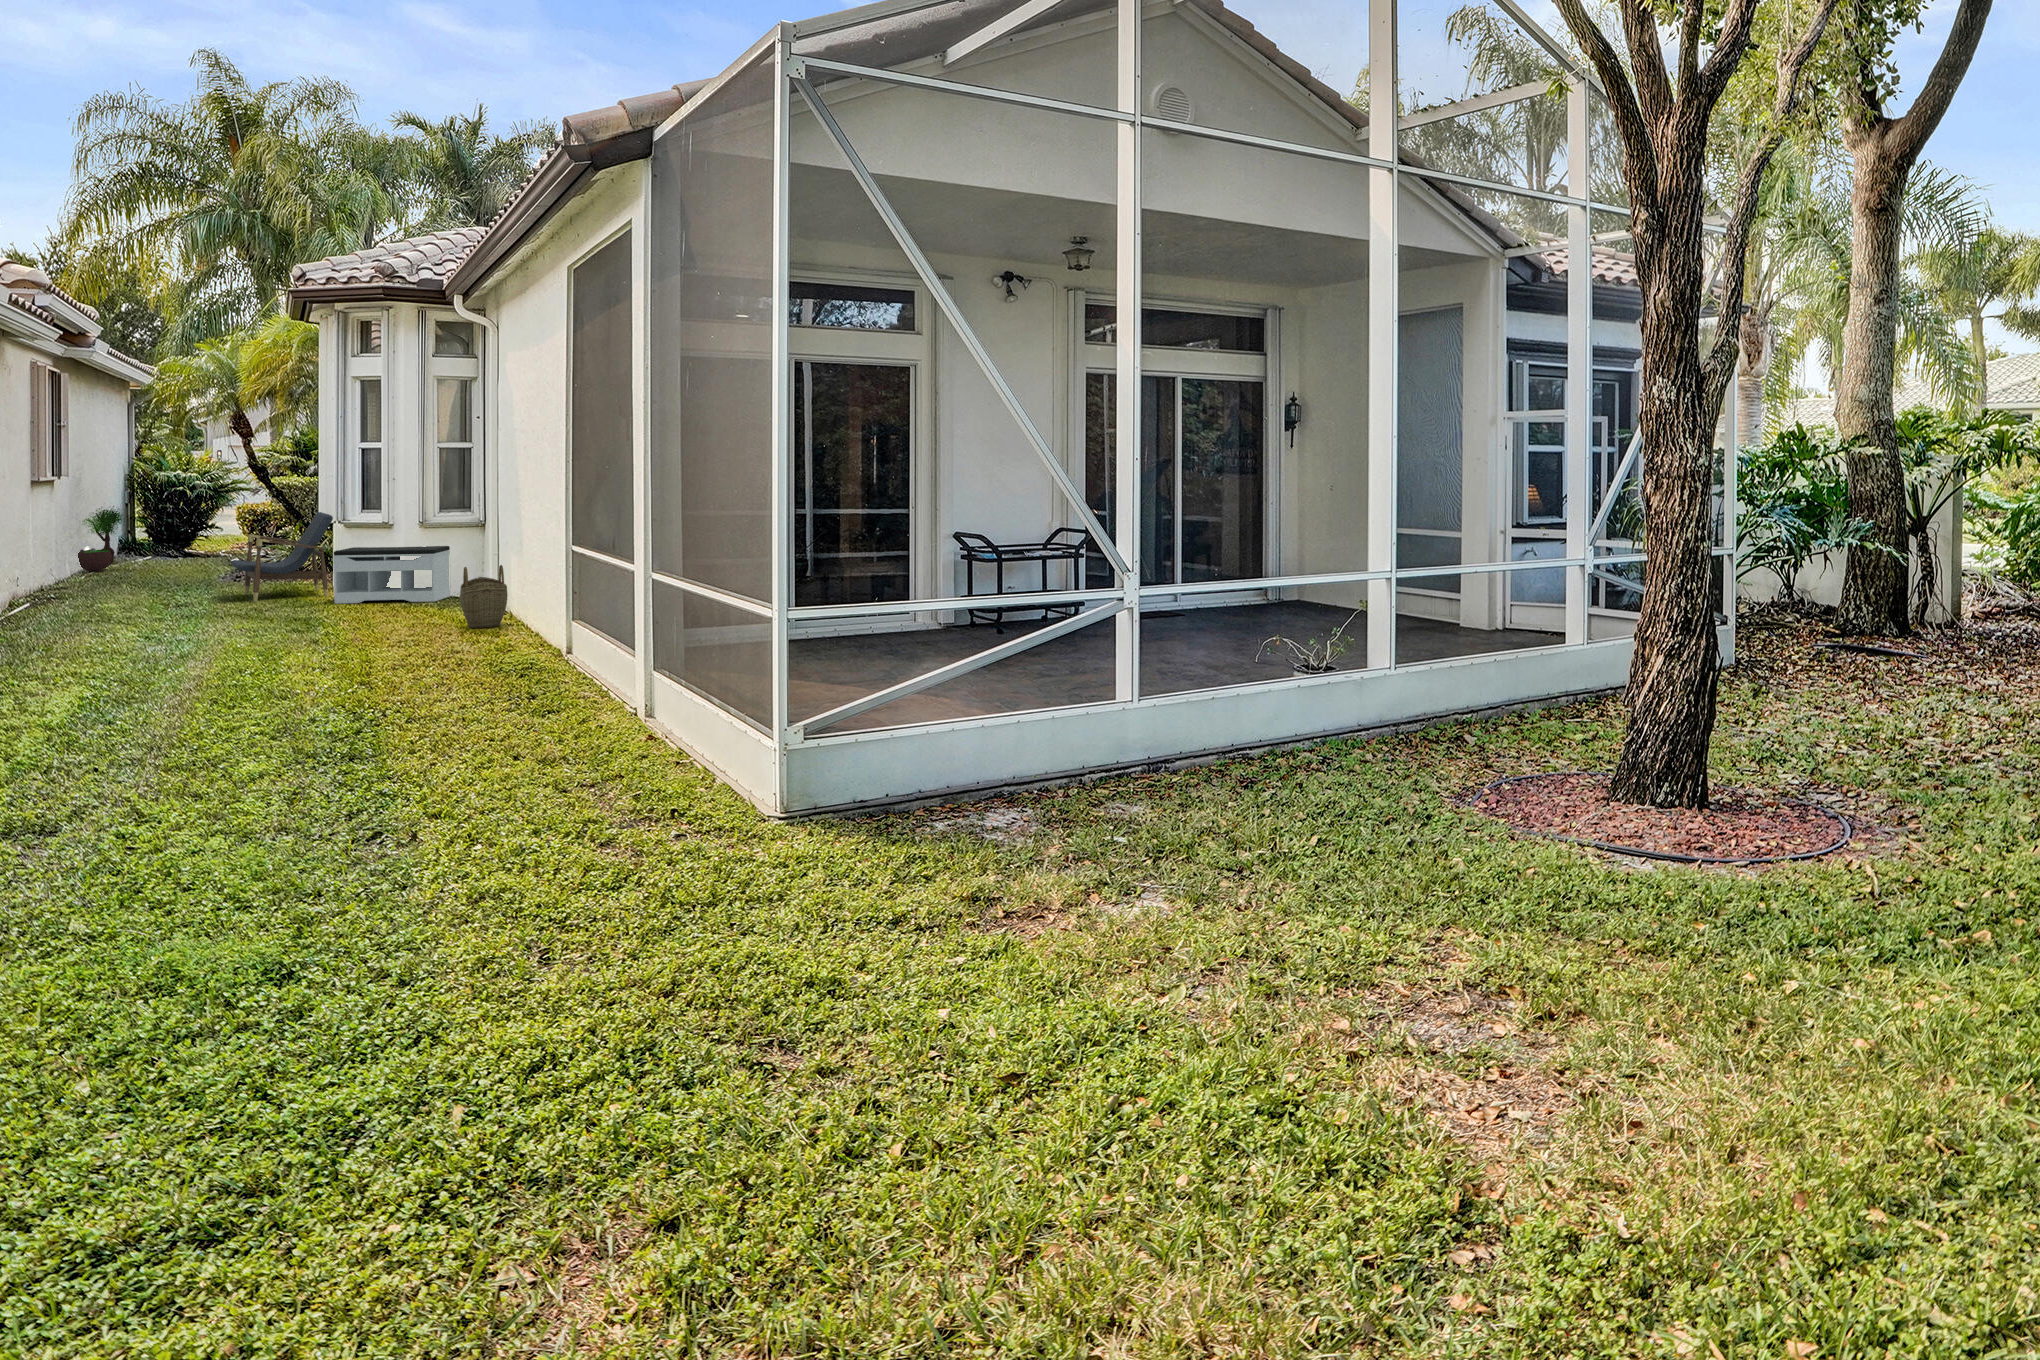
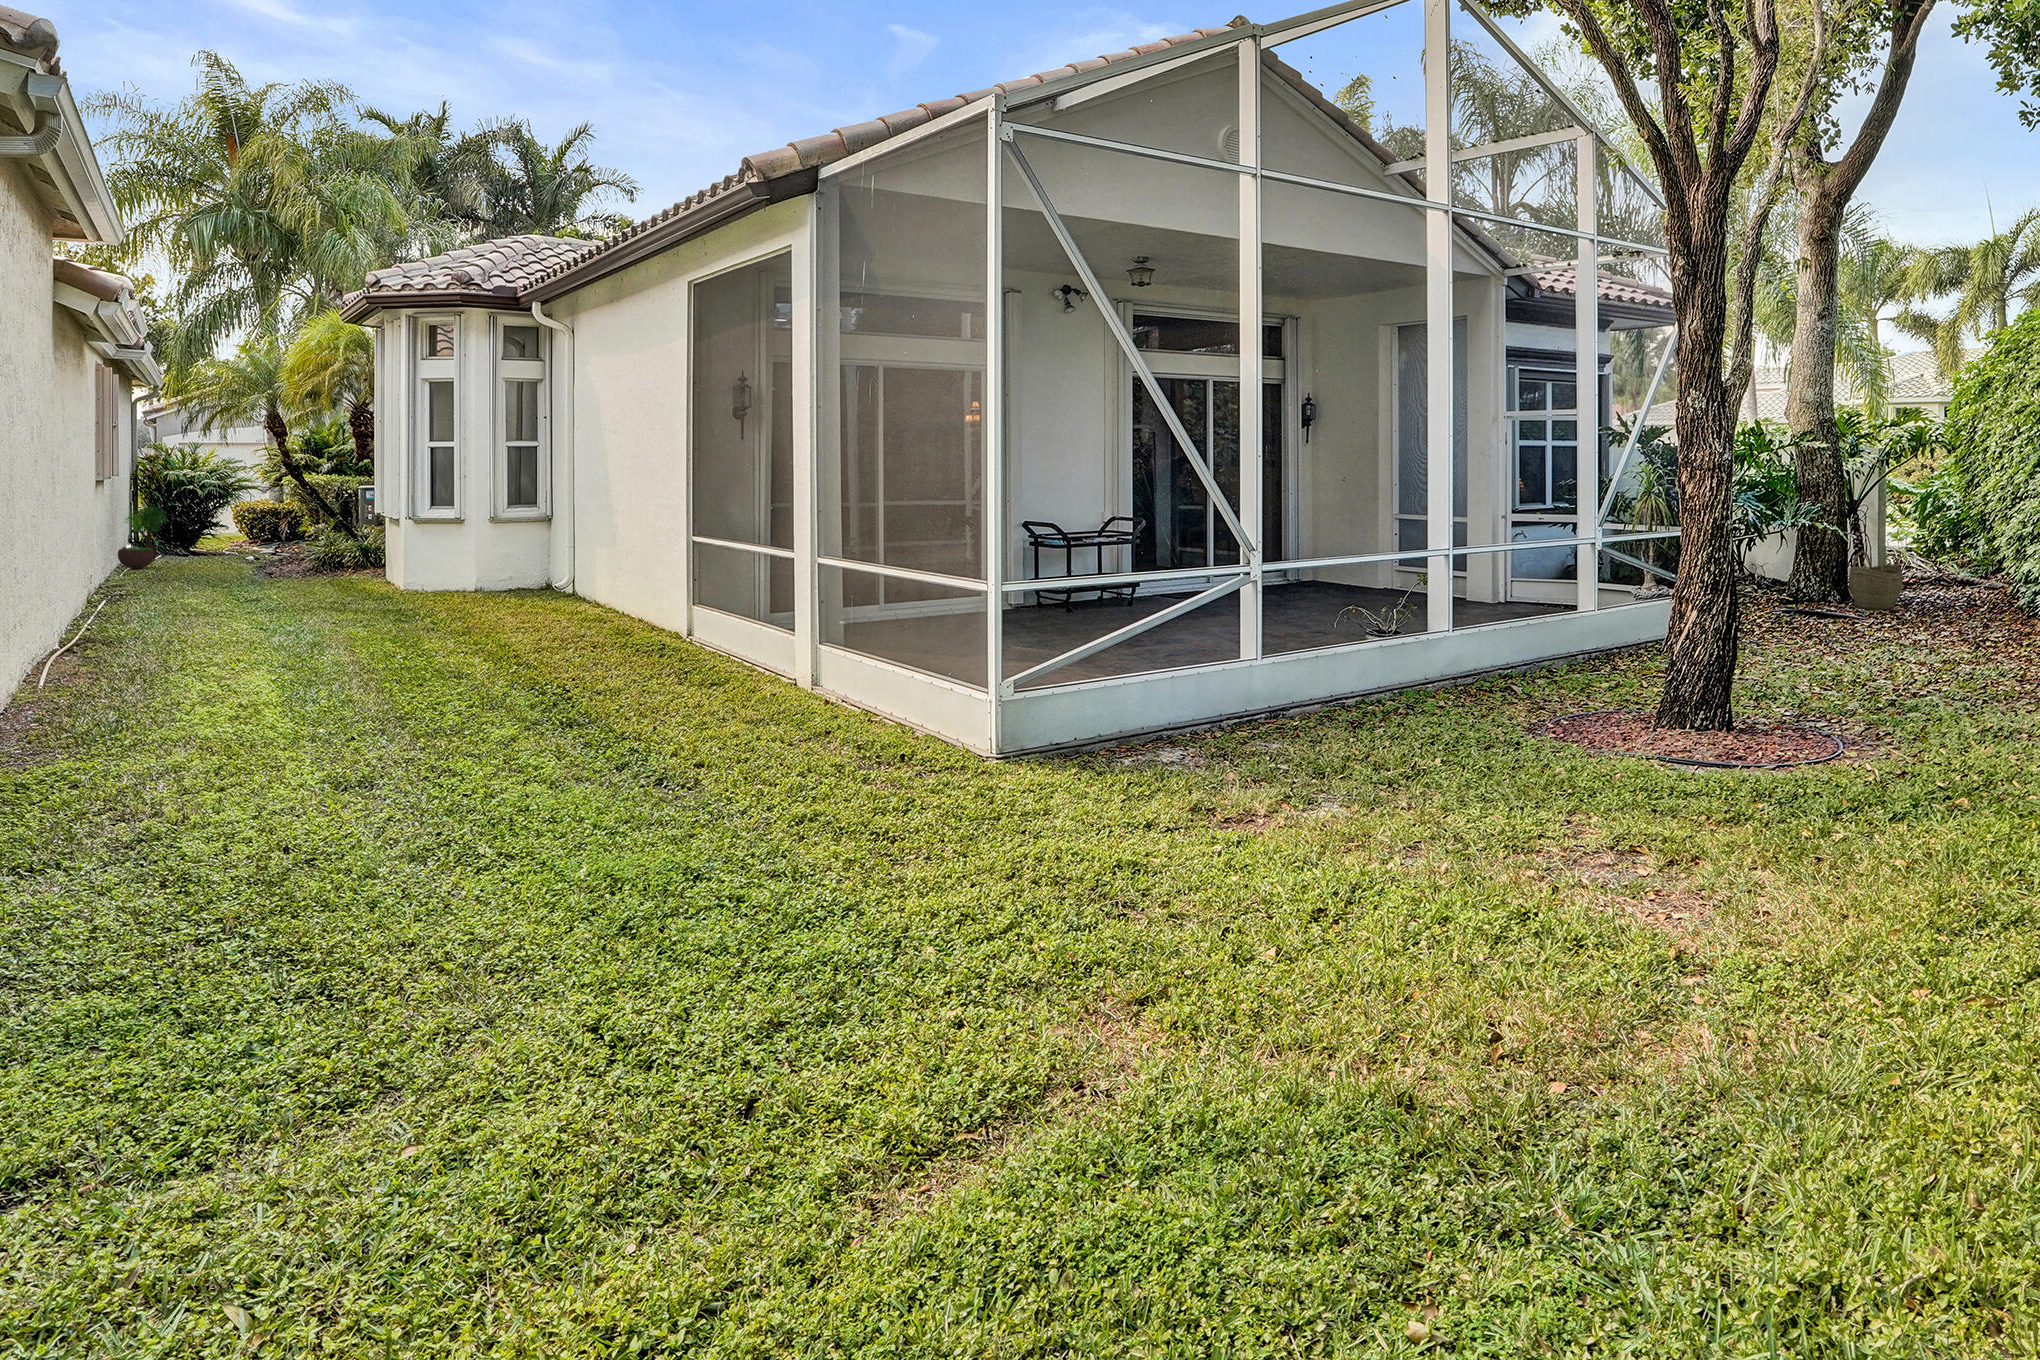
lounge chair: present [231,512,333,602] -> none [309,508,411,594]
bench: present [333,546,451,604] -> none [420,539,530,595]
woven basket: present [460,565,508,628] -> present [1849,551,1903,610]

